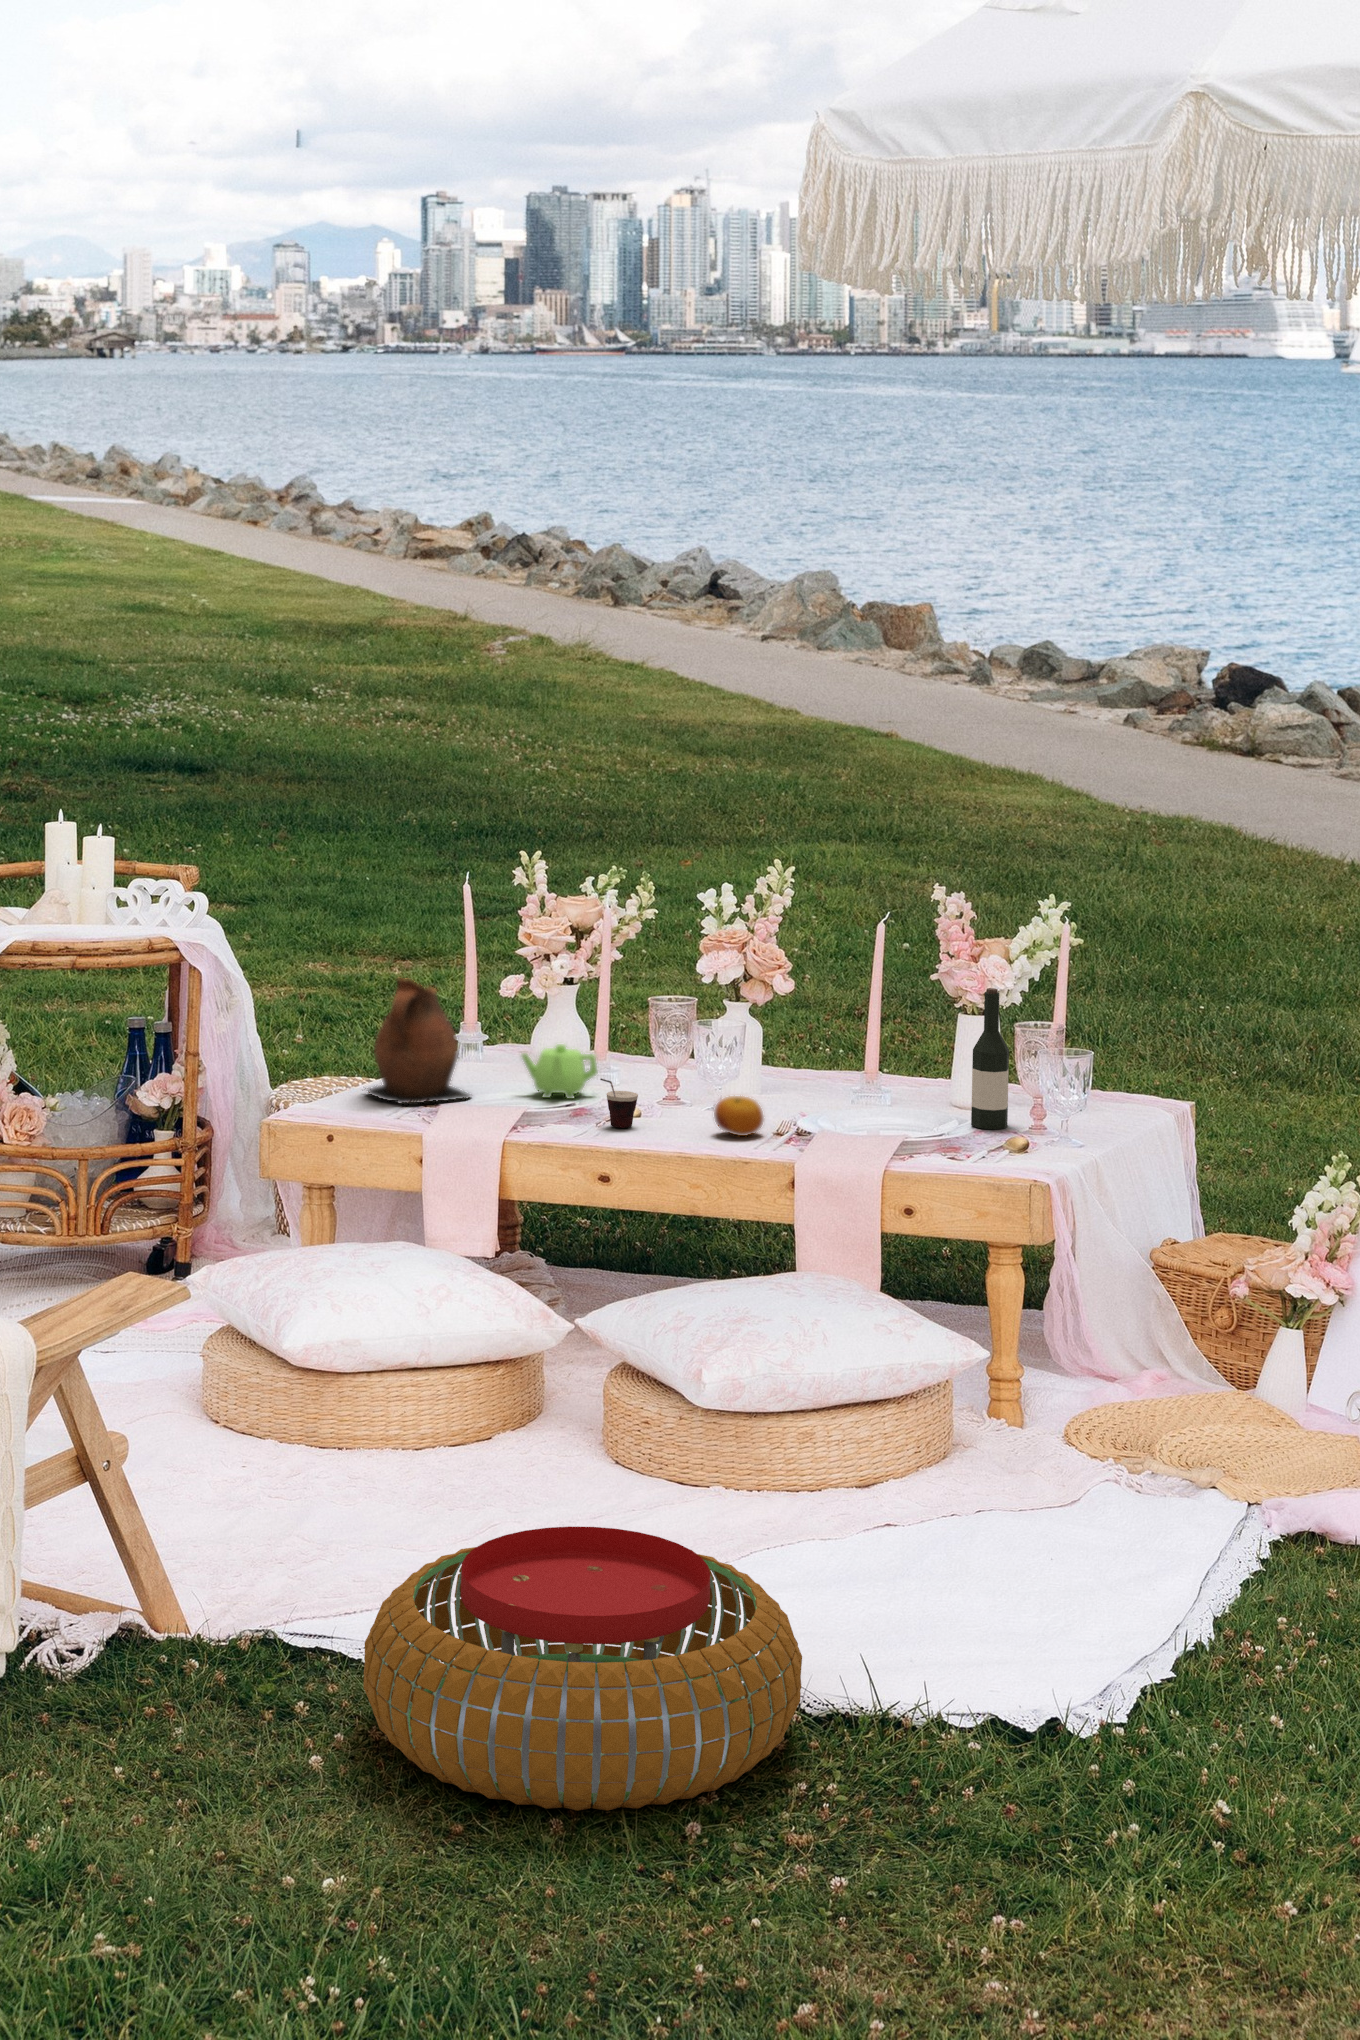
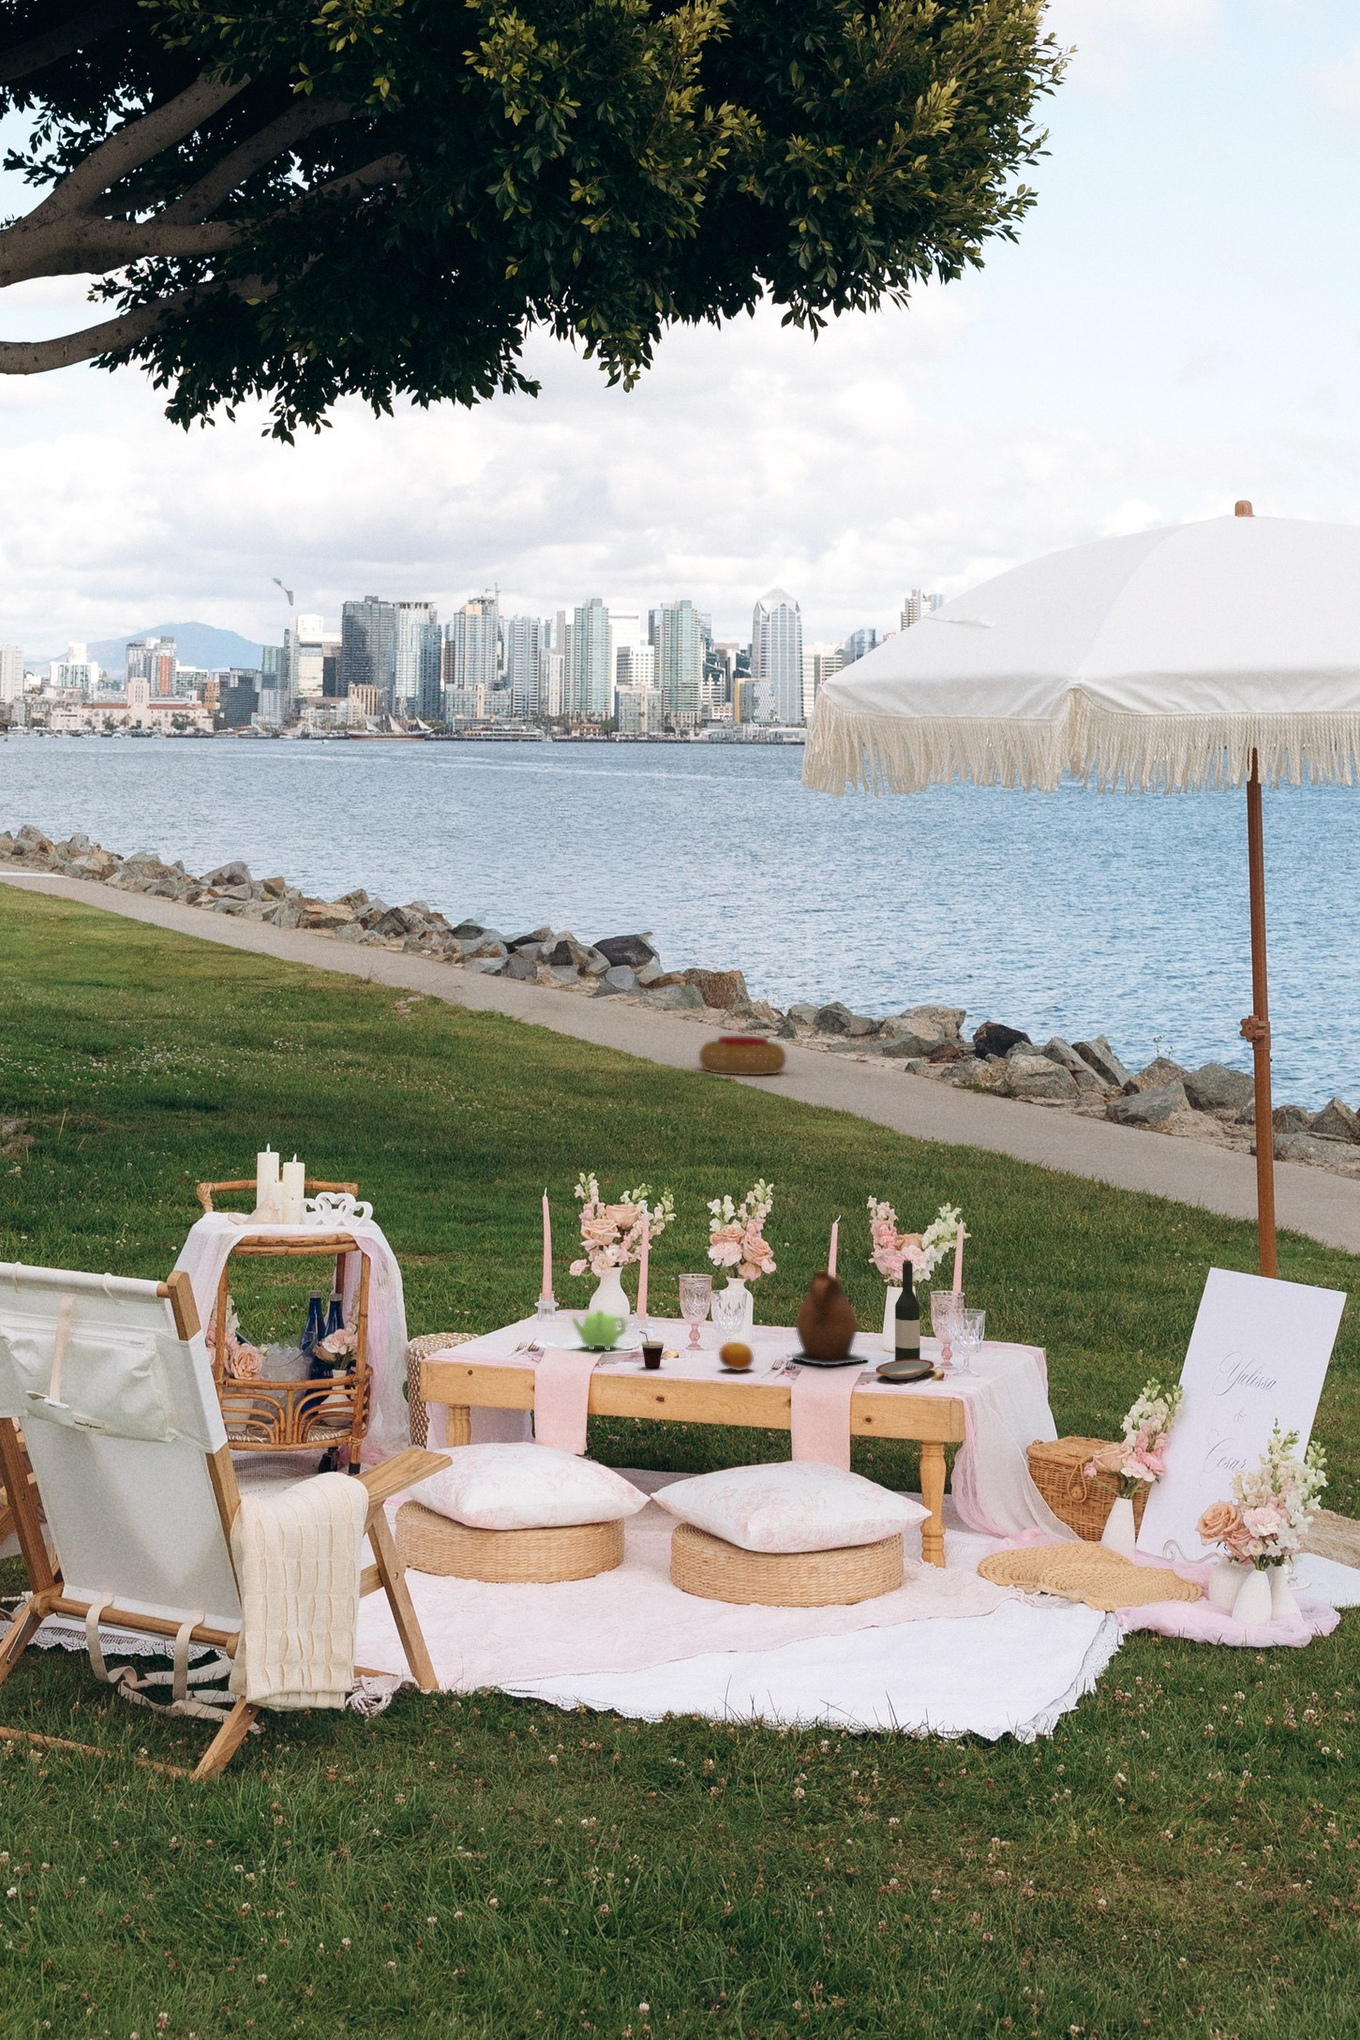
ceramic pitcher: present [365,978,470,1104] -> present [789,1270,866,1365]
plate: none [934,1126,1022,1156] -> present [876,1359,934,1379]
pouf: present [363,1527,802,1811] -> present [699,1036,786,1075]

